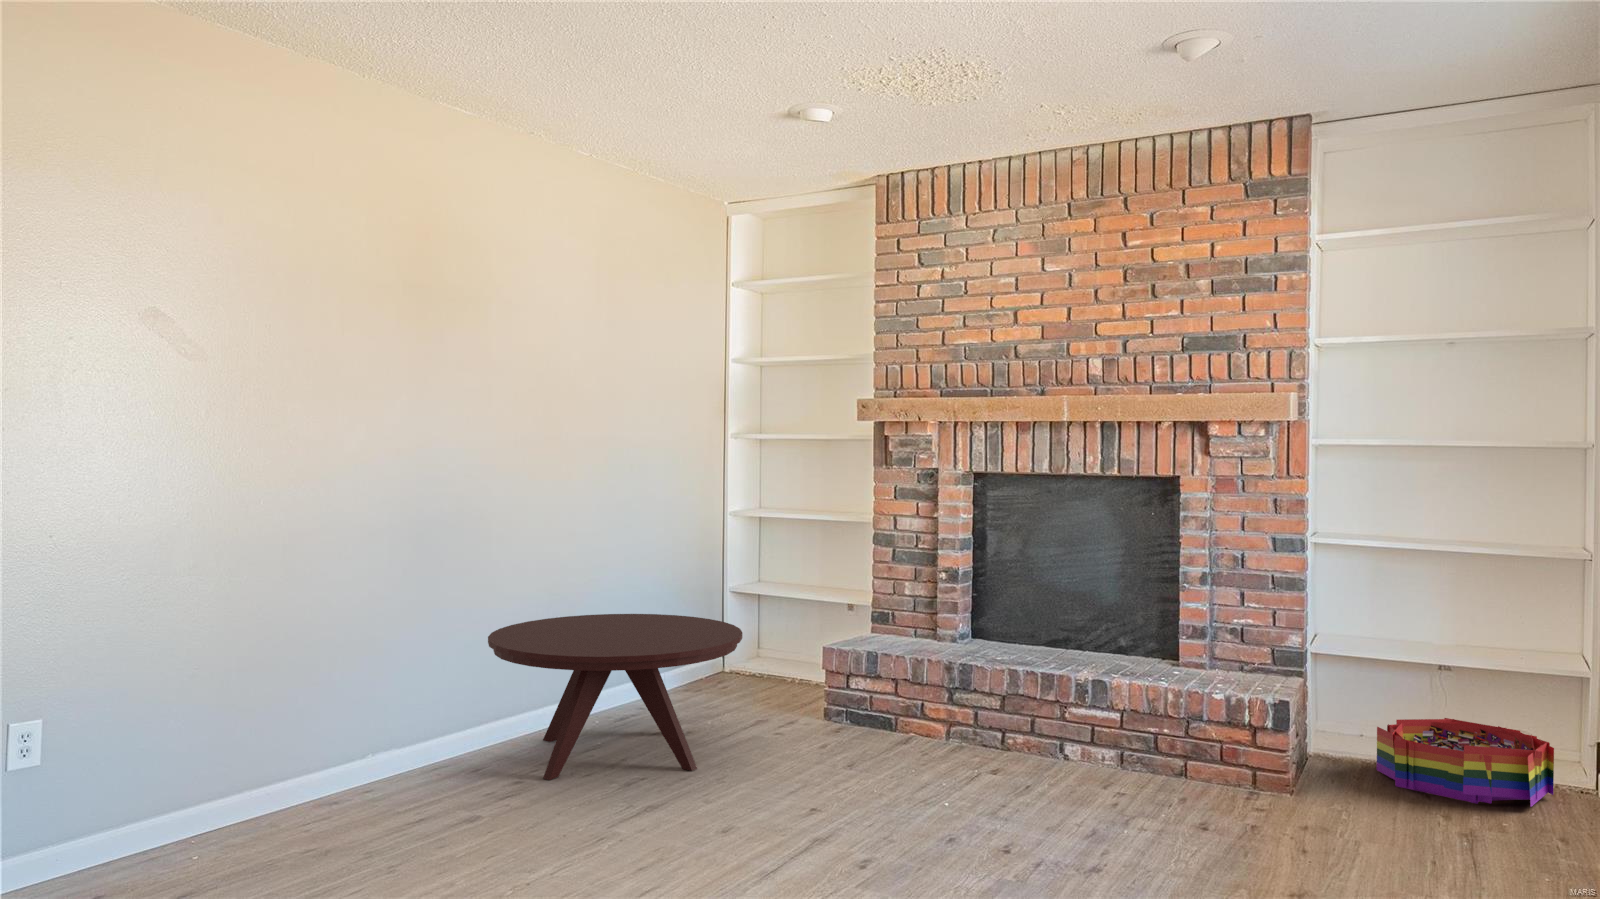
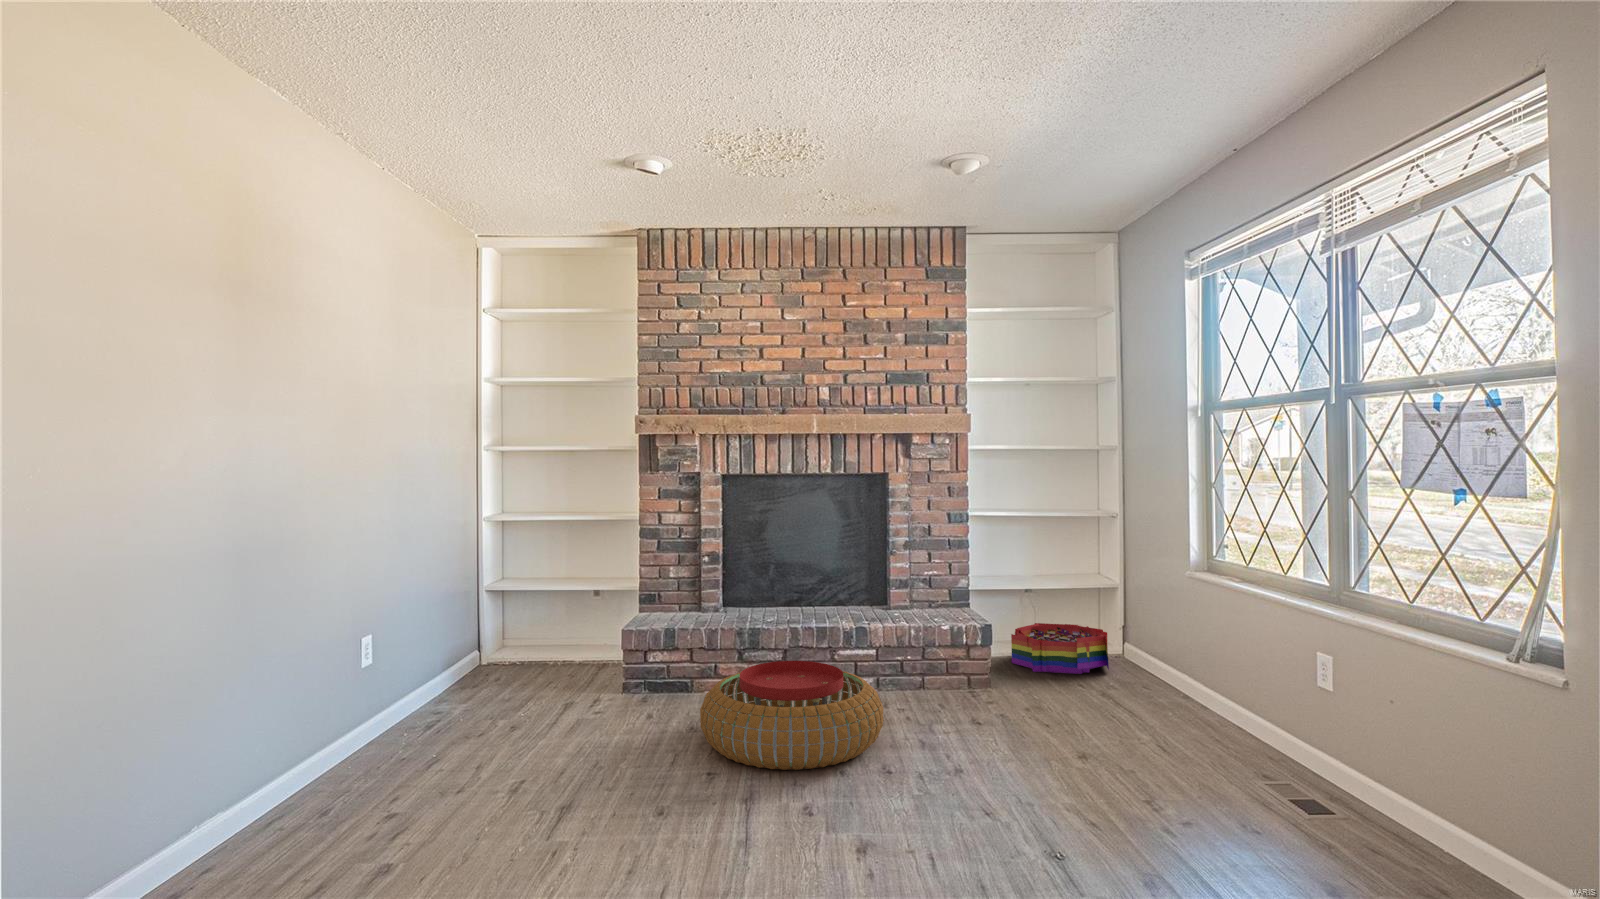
coffee table: present [488,614,742,780] -> none [311,617,594,811]
pouf: none [829,702,1051,828] -> present [700,661,884,770]

